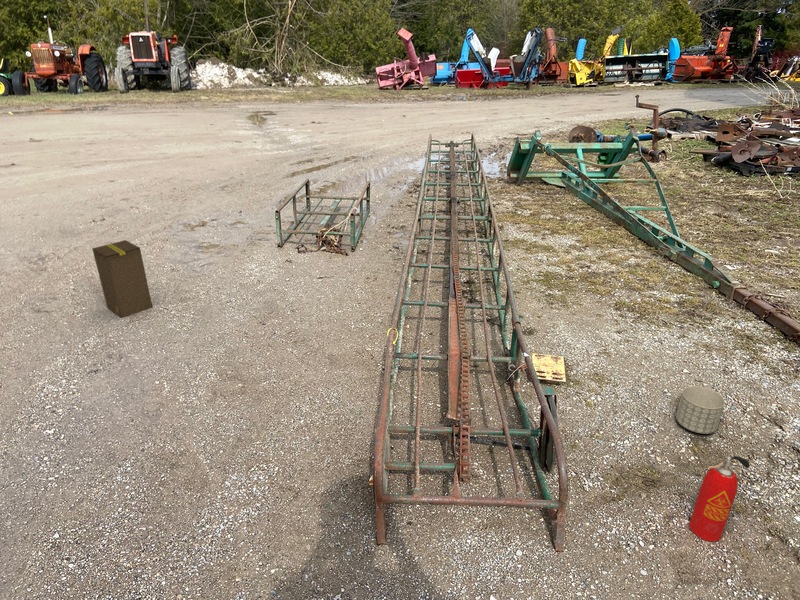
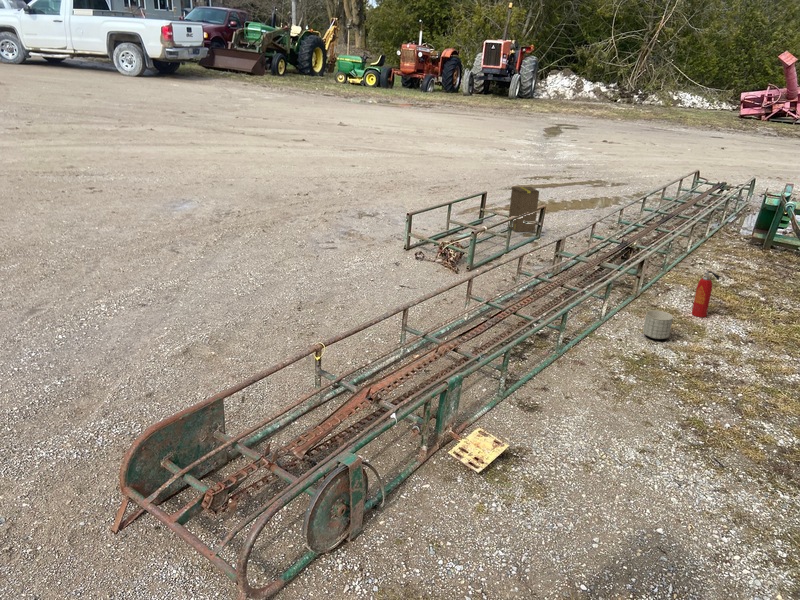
cardboard box: present [92,240,152,317] -> present [508,187,539,232]
fire extinguisher: present [689,456,750,542] -> present [692,271,720,317]

